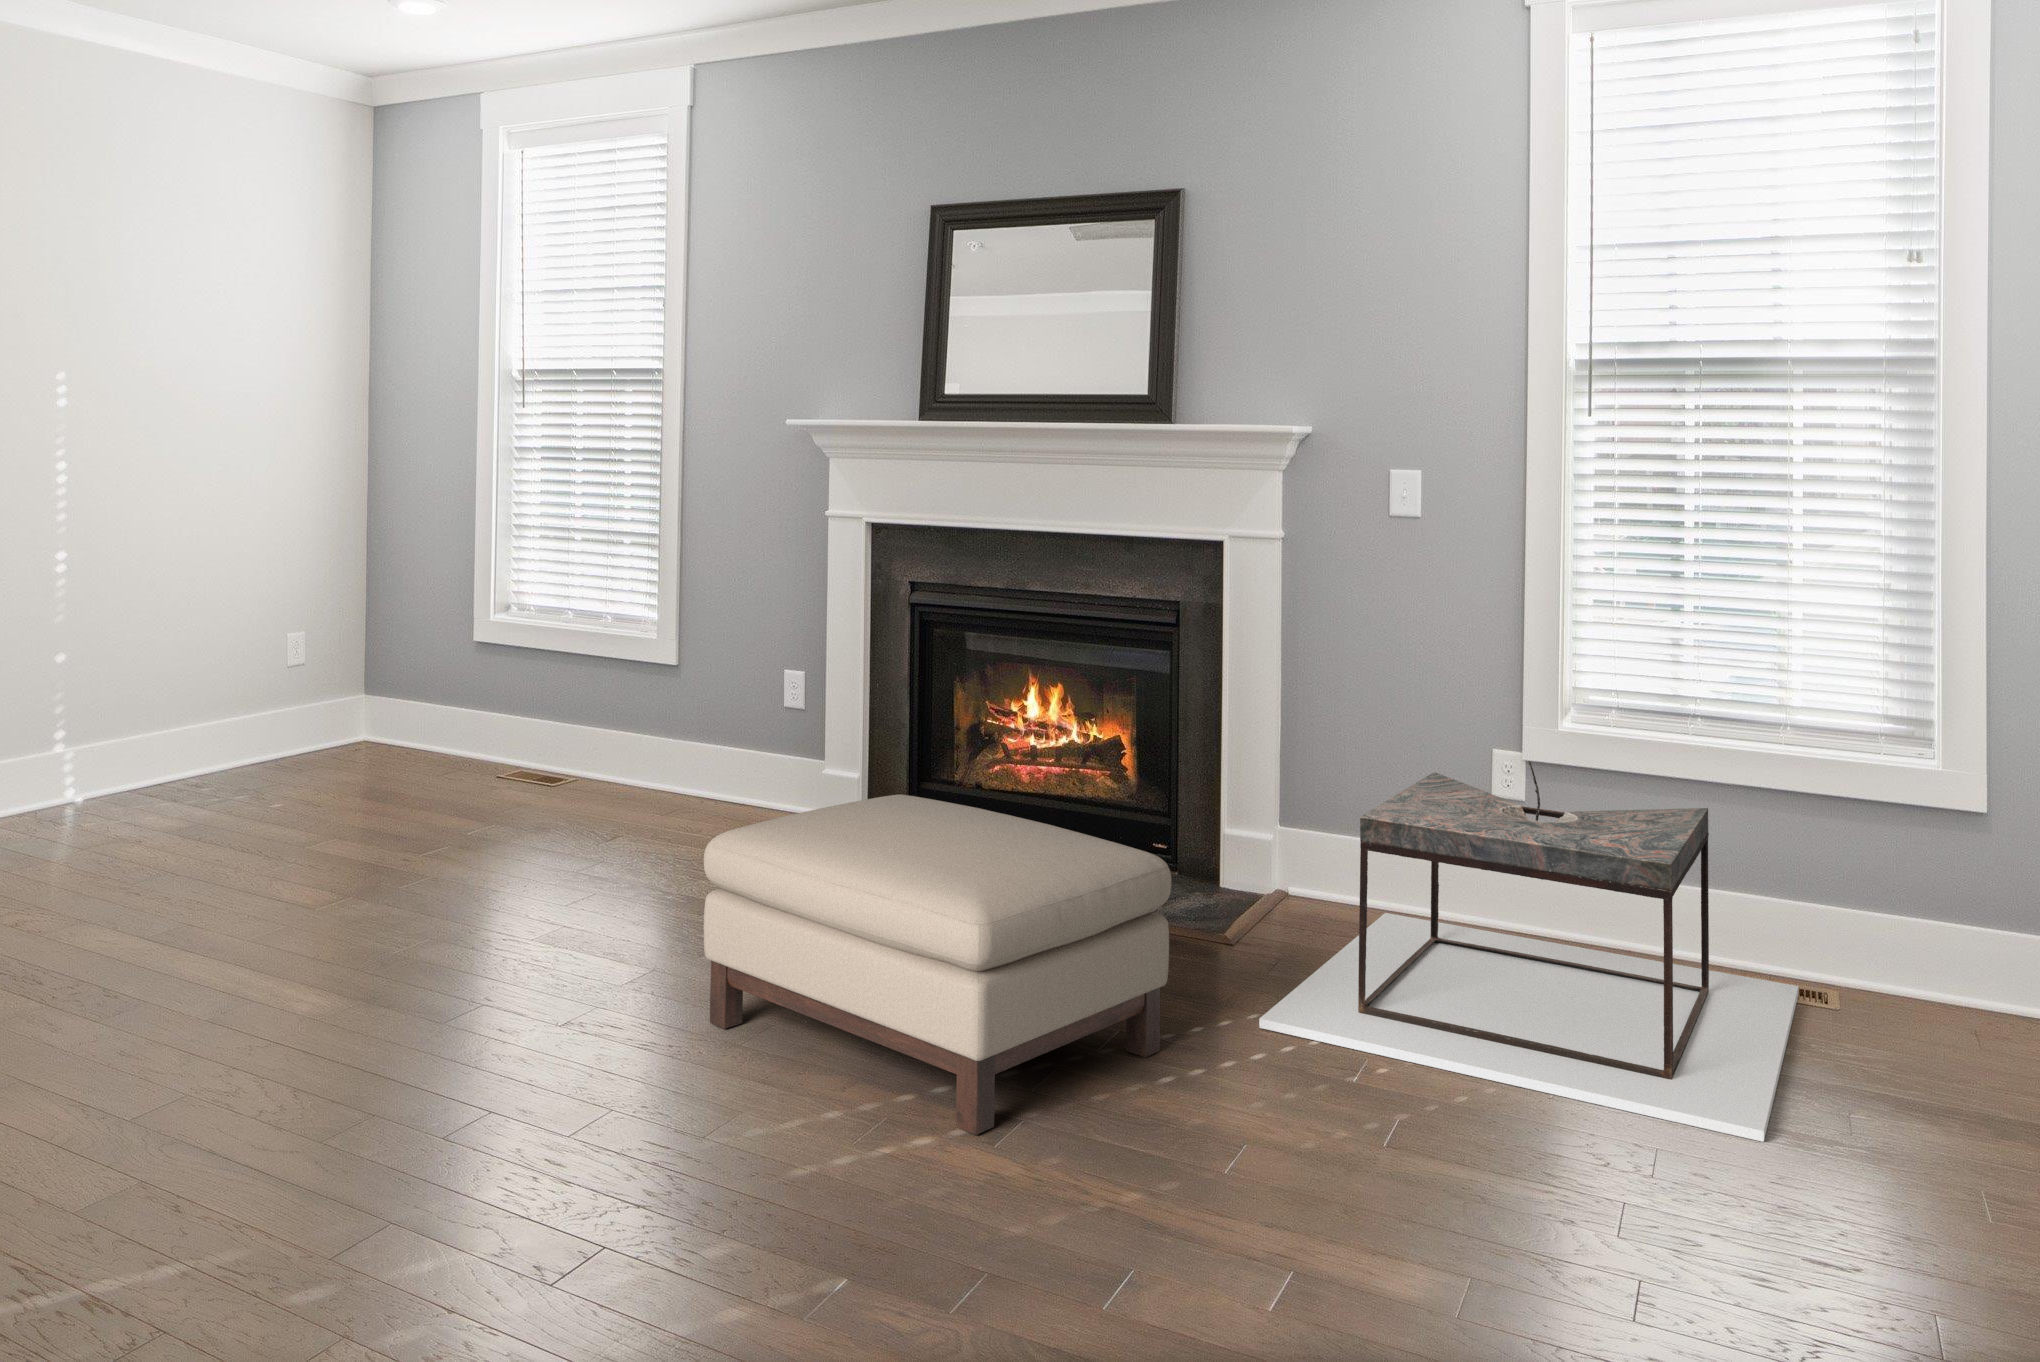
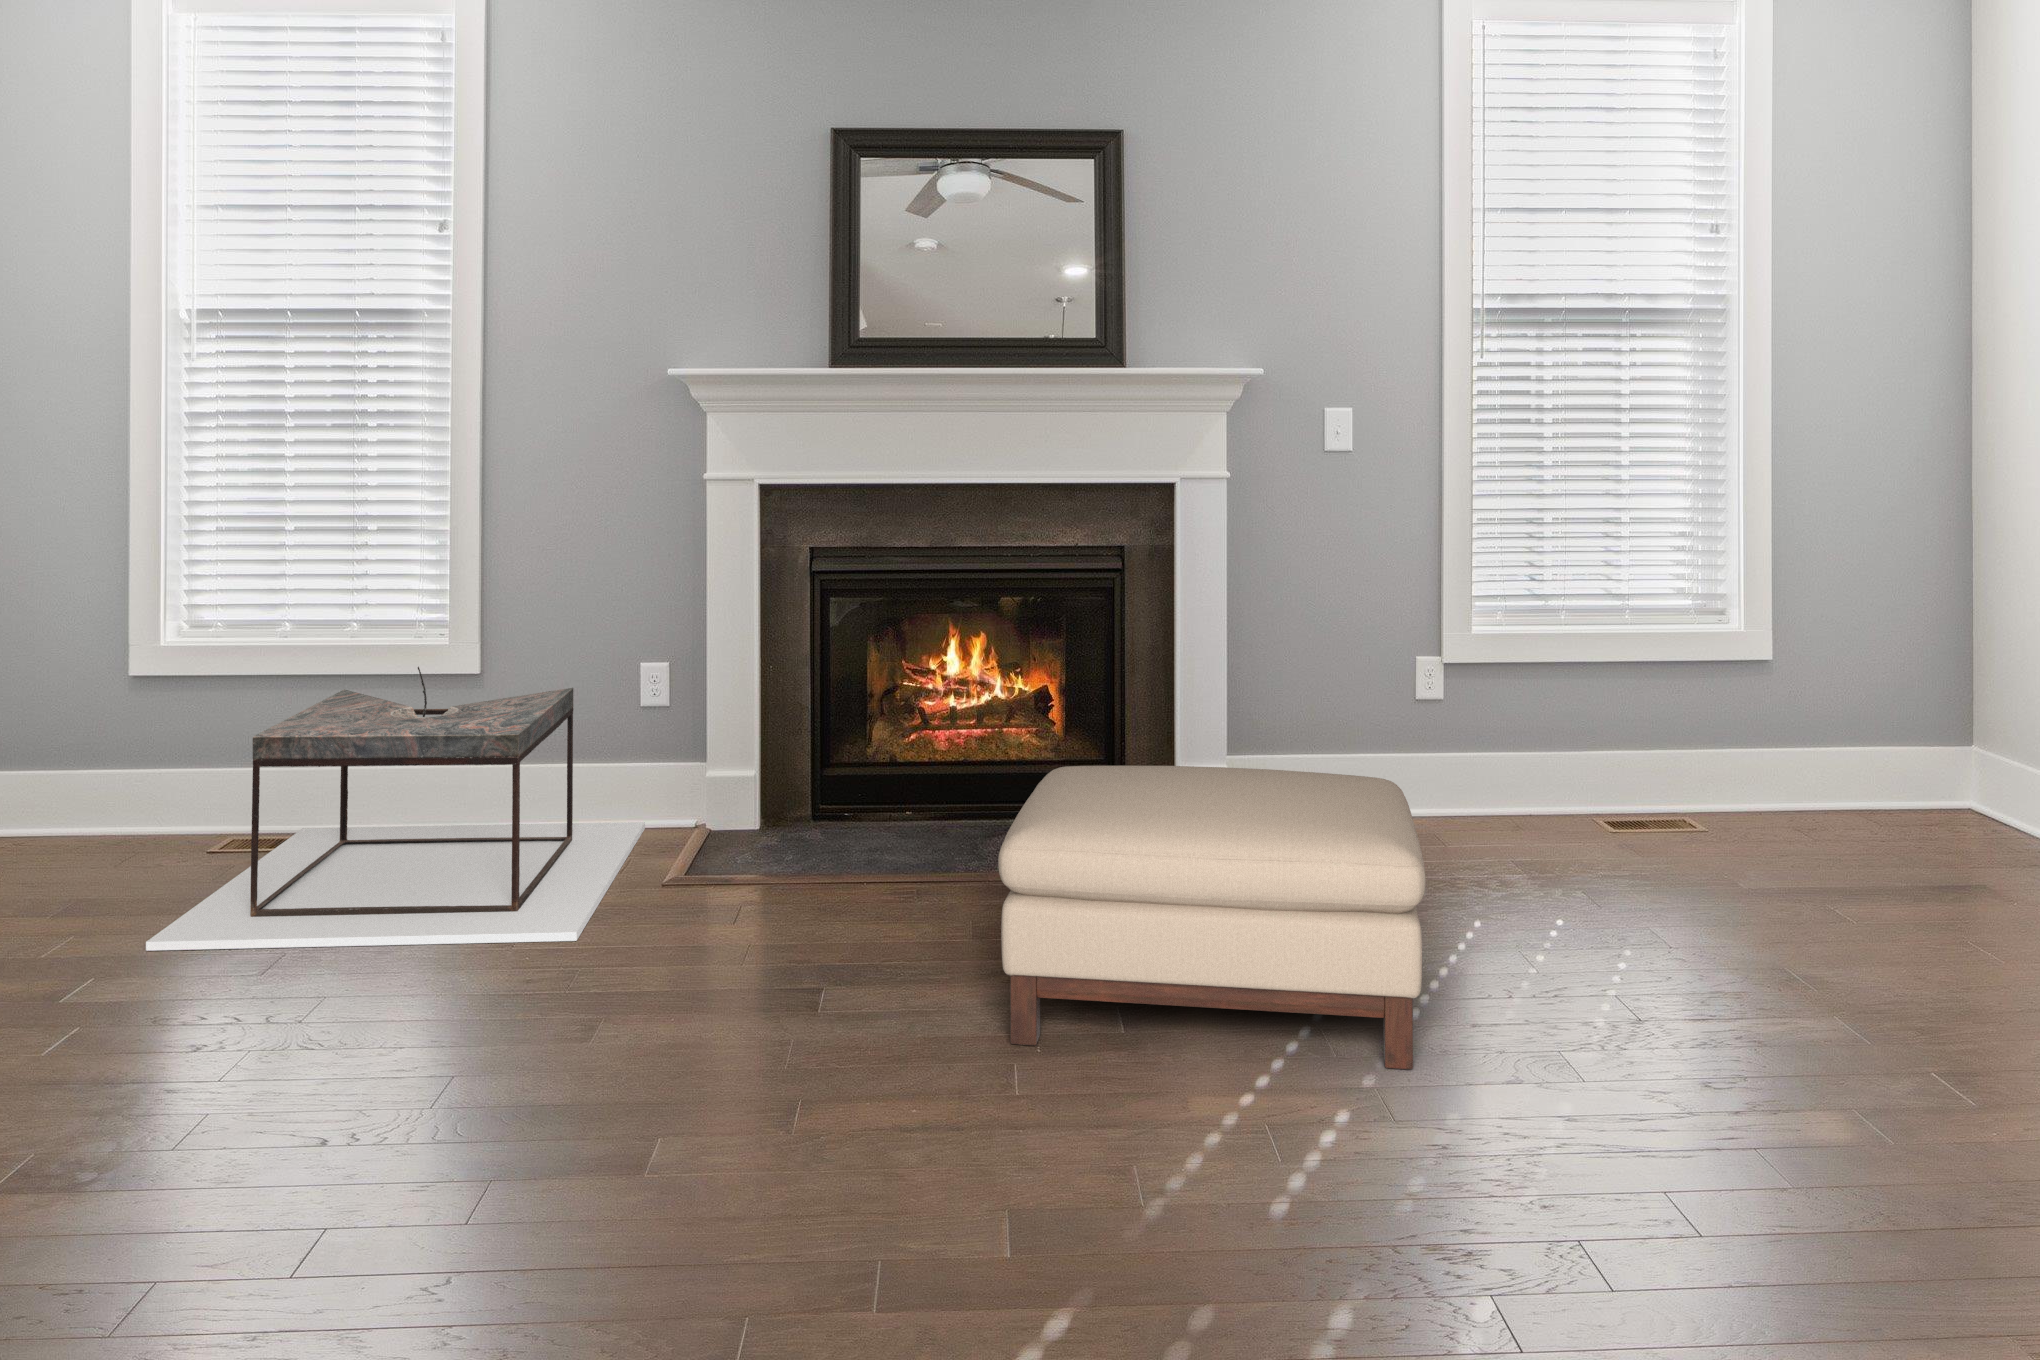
coffee table: present [1259,761,1798,1142] -> present [146,667,645,951]

